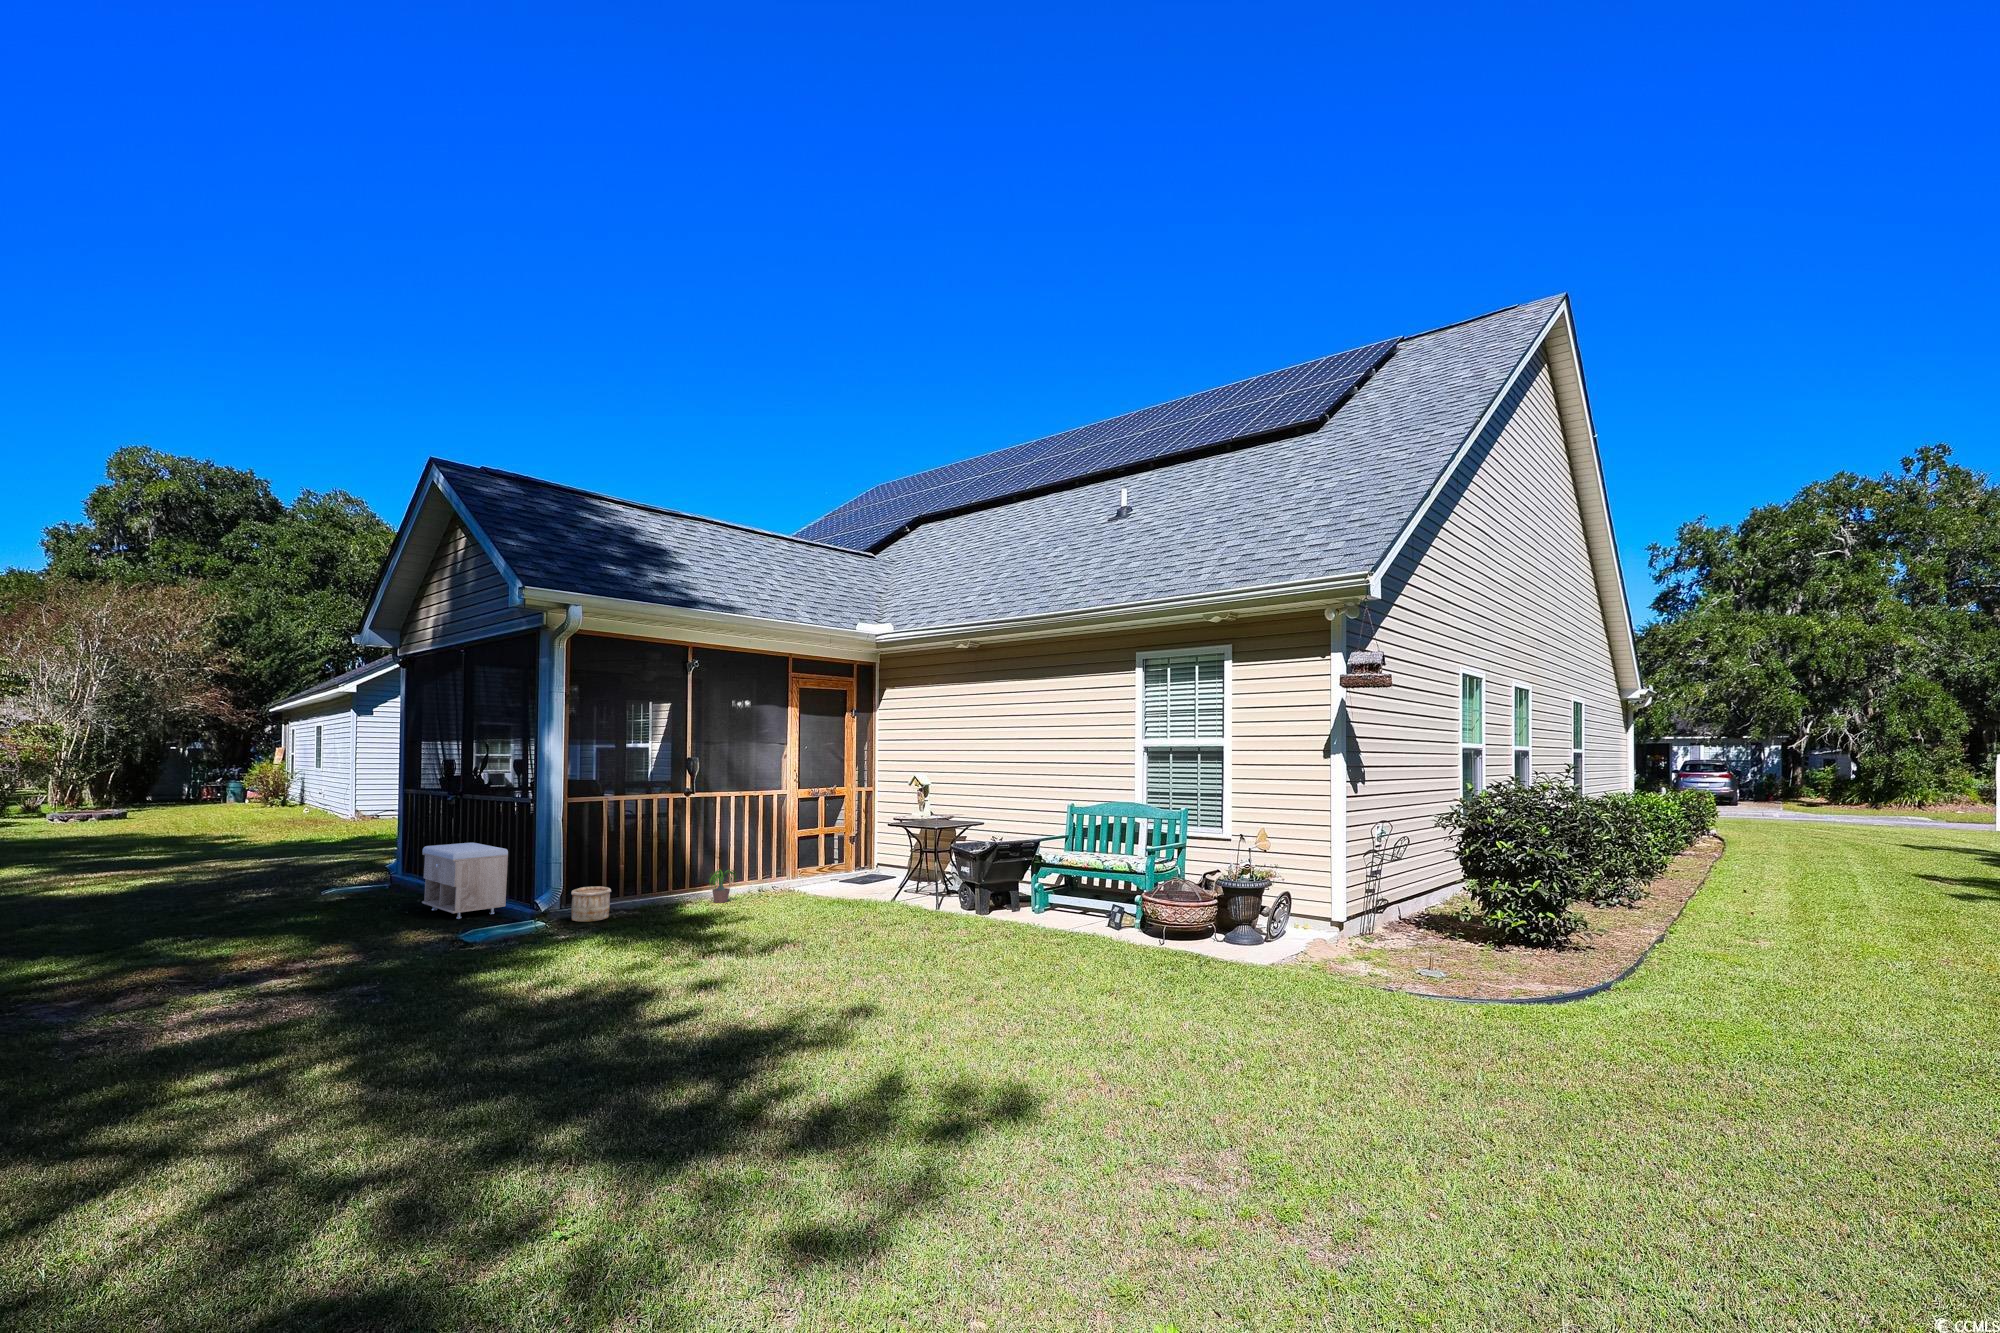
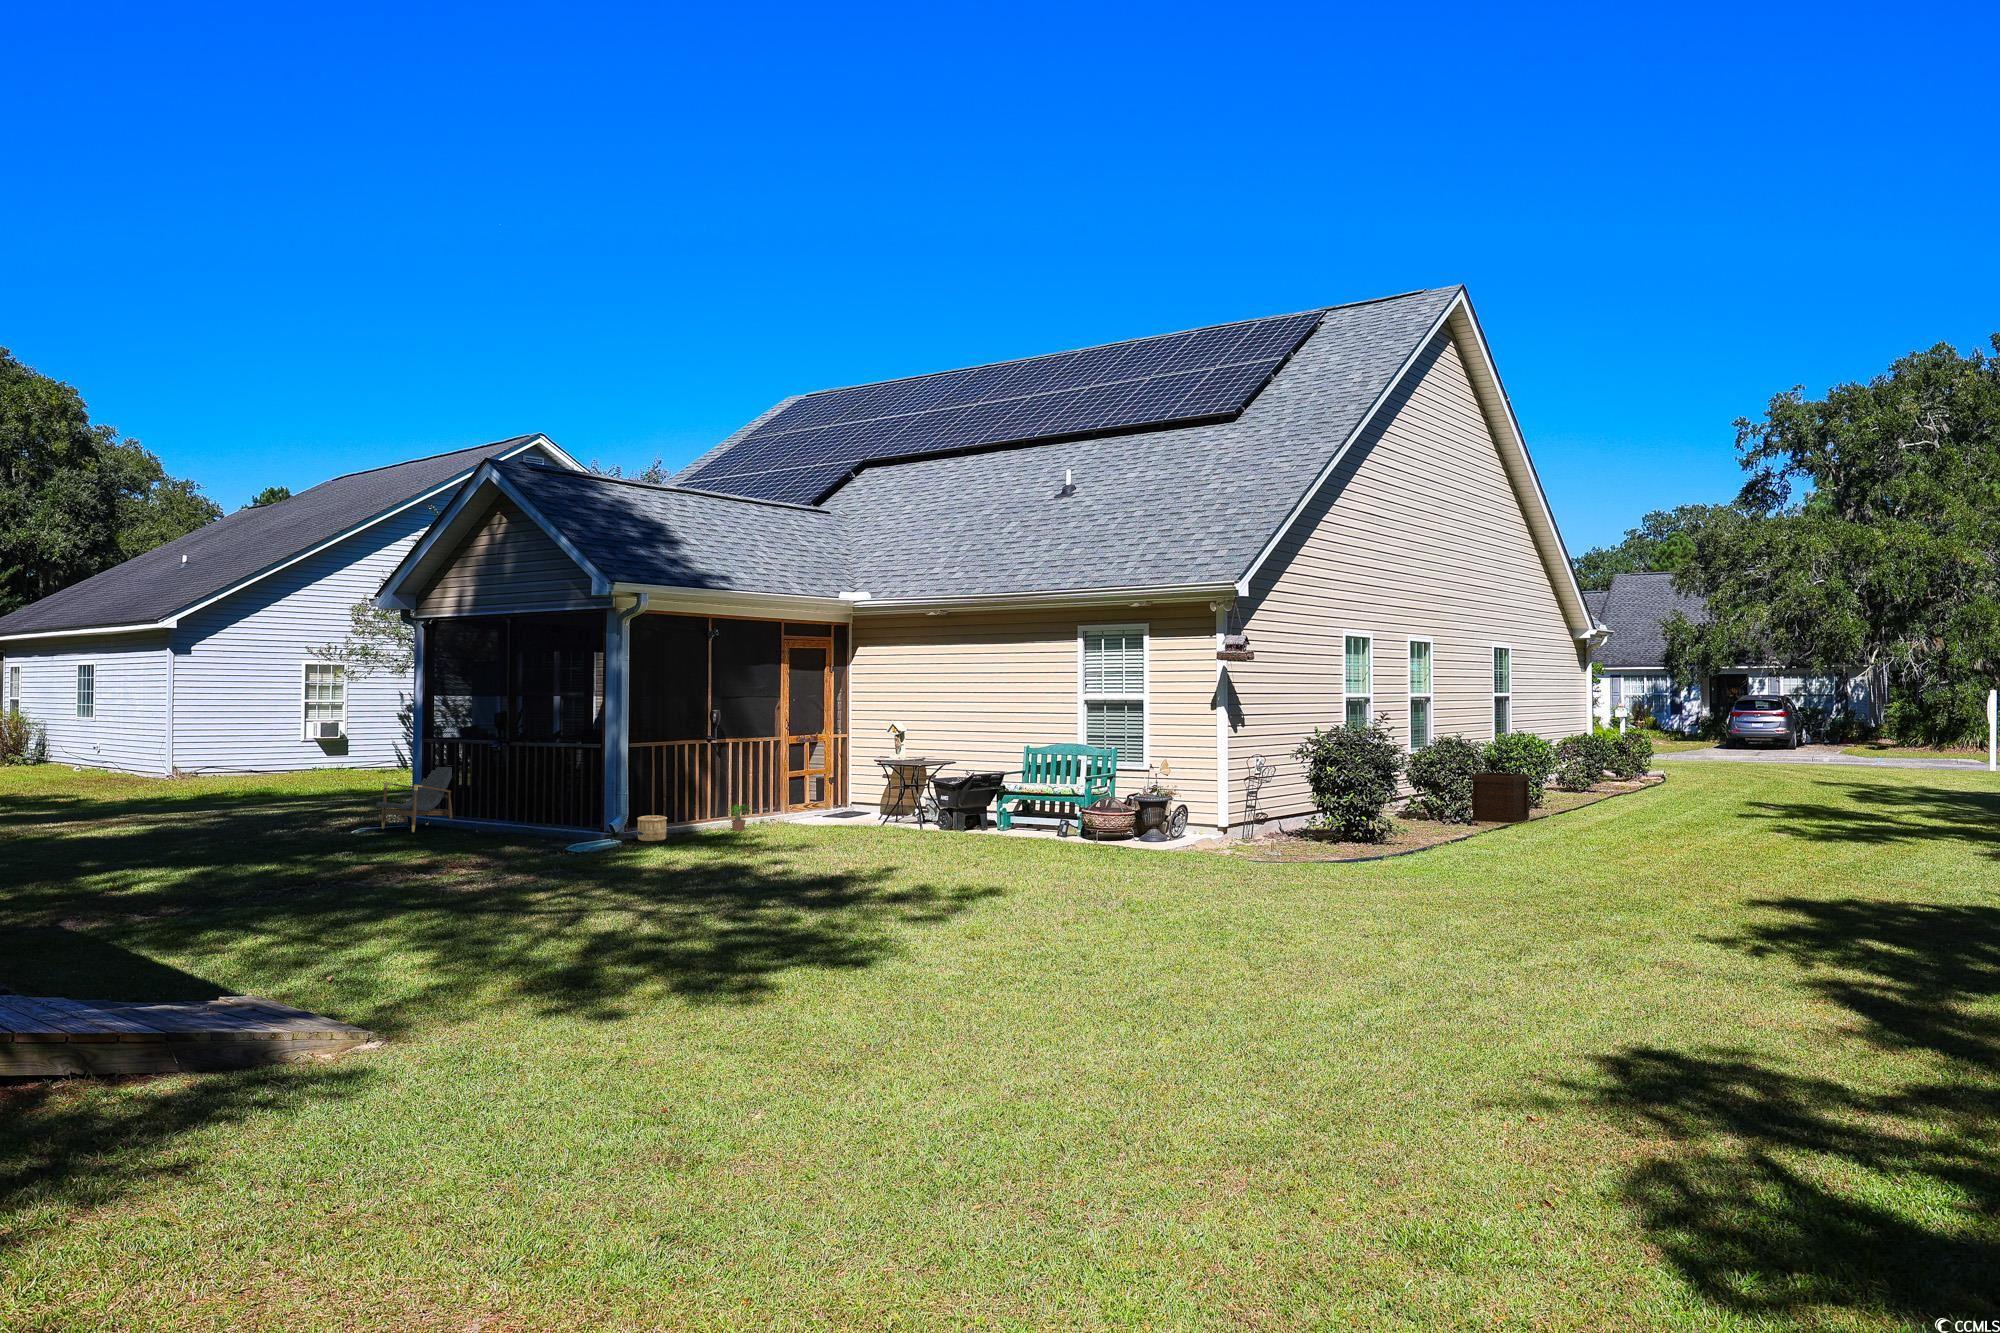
lounge chair: none [320,814,420,896] -> present [376,767,452,832]
storage bench: present [422,843,508,919] -> none [502,784,577,842]
wooden crate: none [1625,843,1707,912] -> present [1470,772,1529,823]

